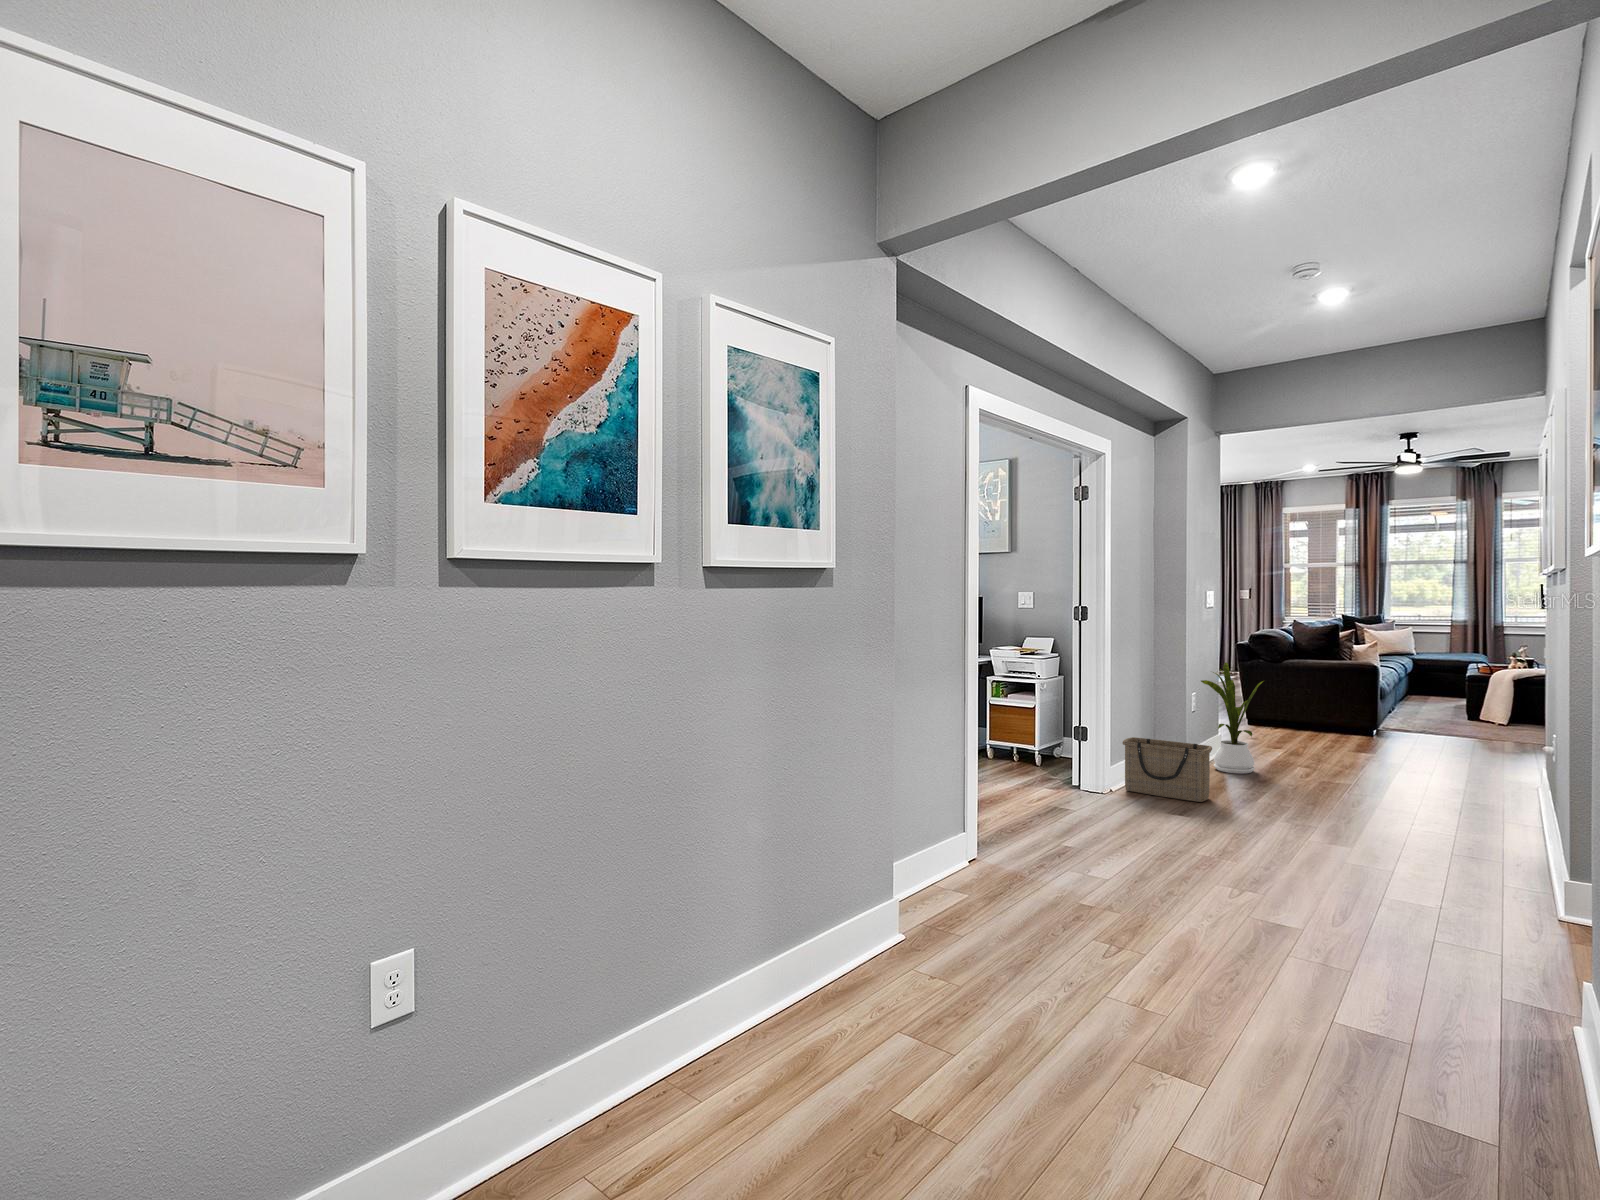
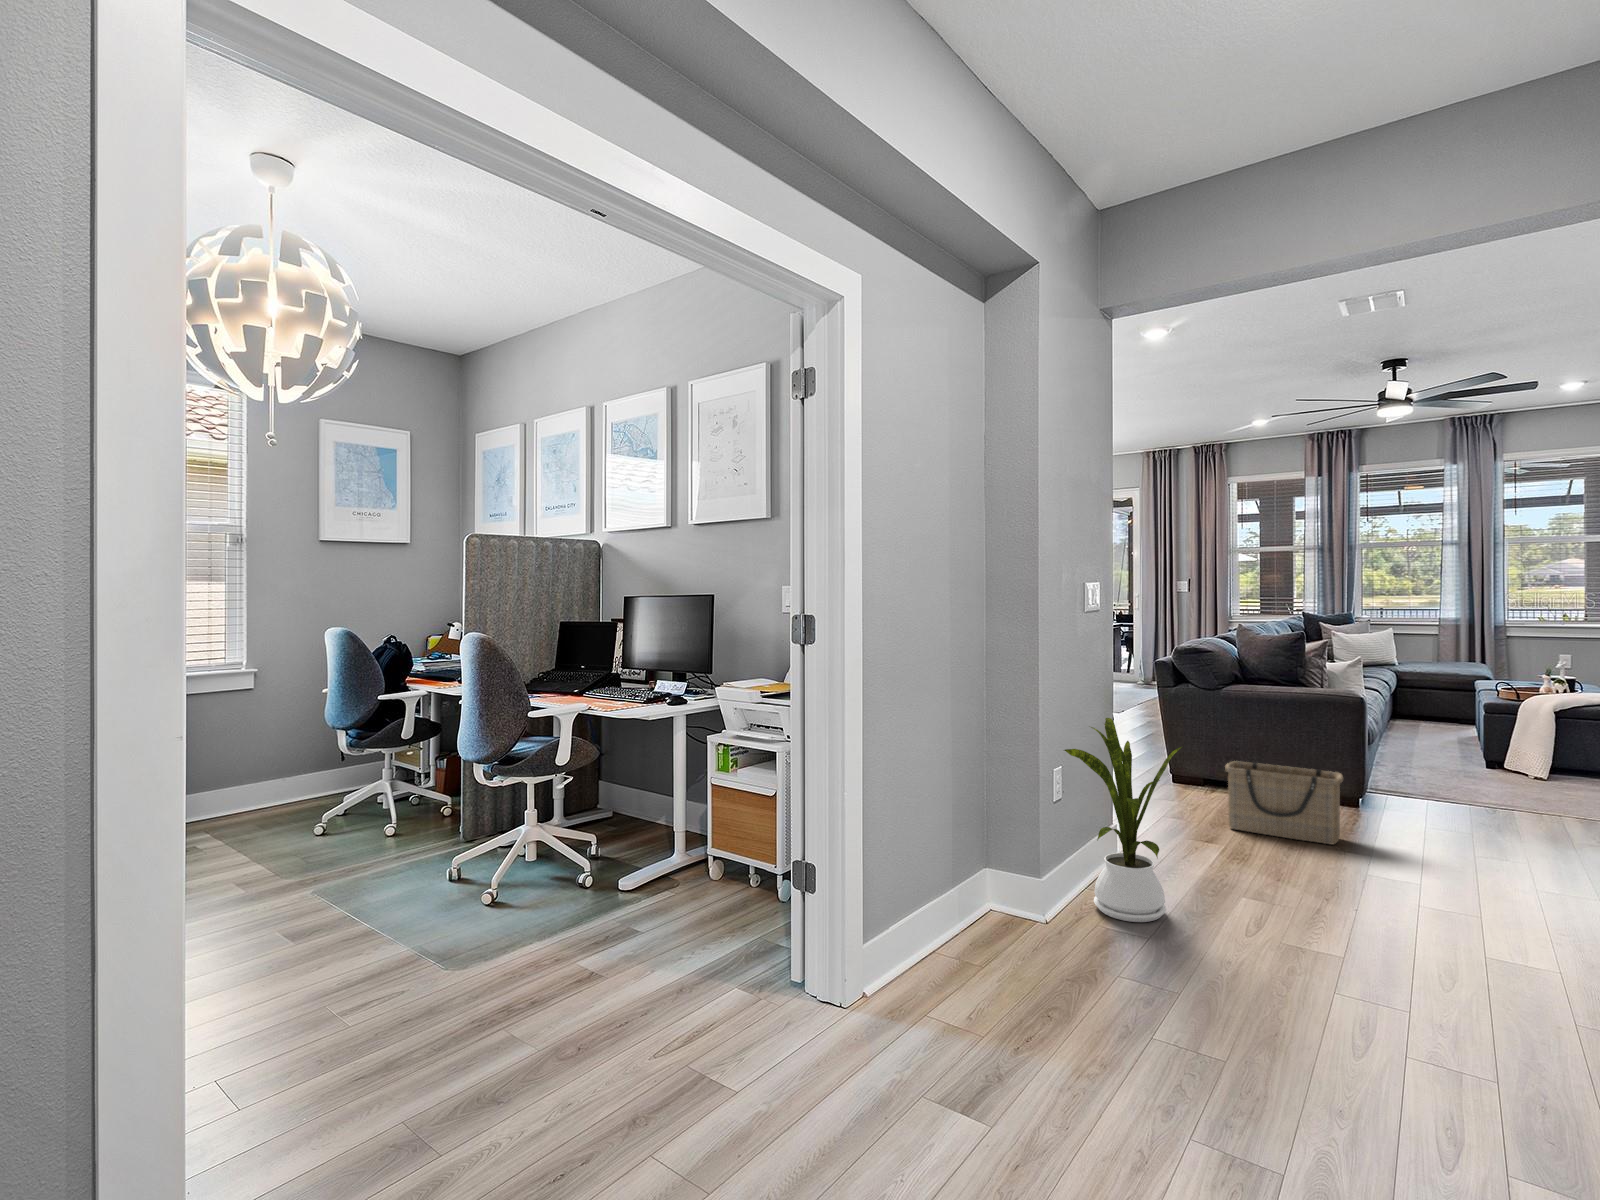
basket: present [1123,737,1212,802] -> present [1225,761,1343,844]

